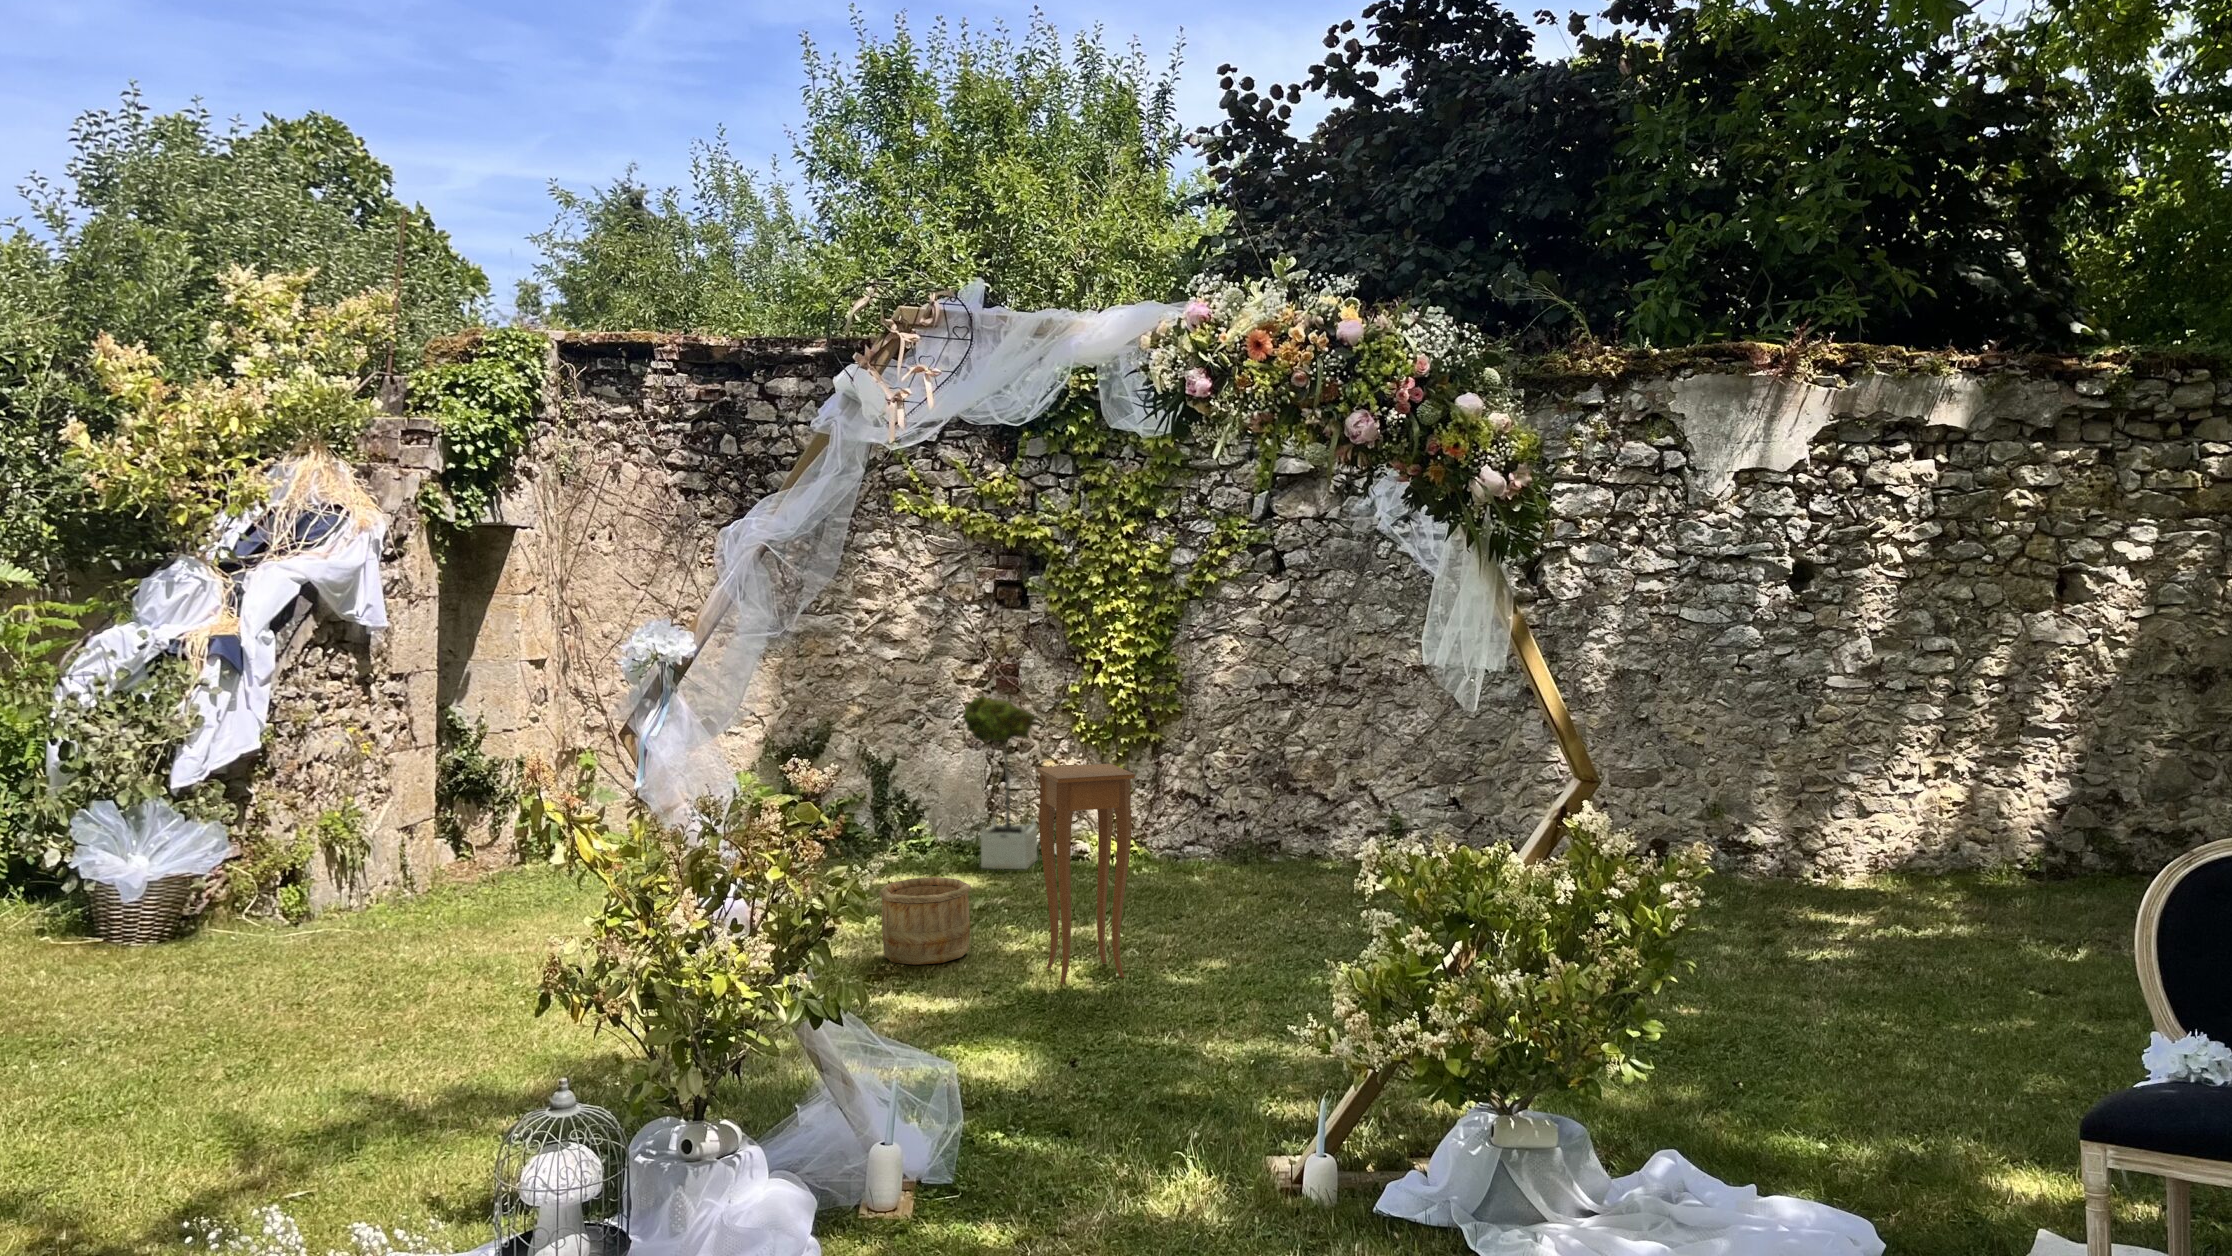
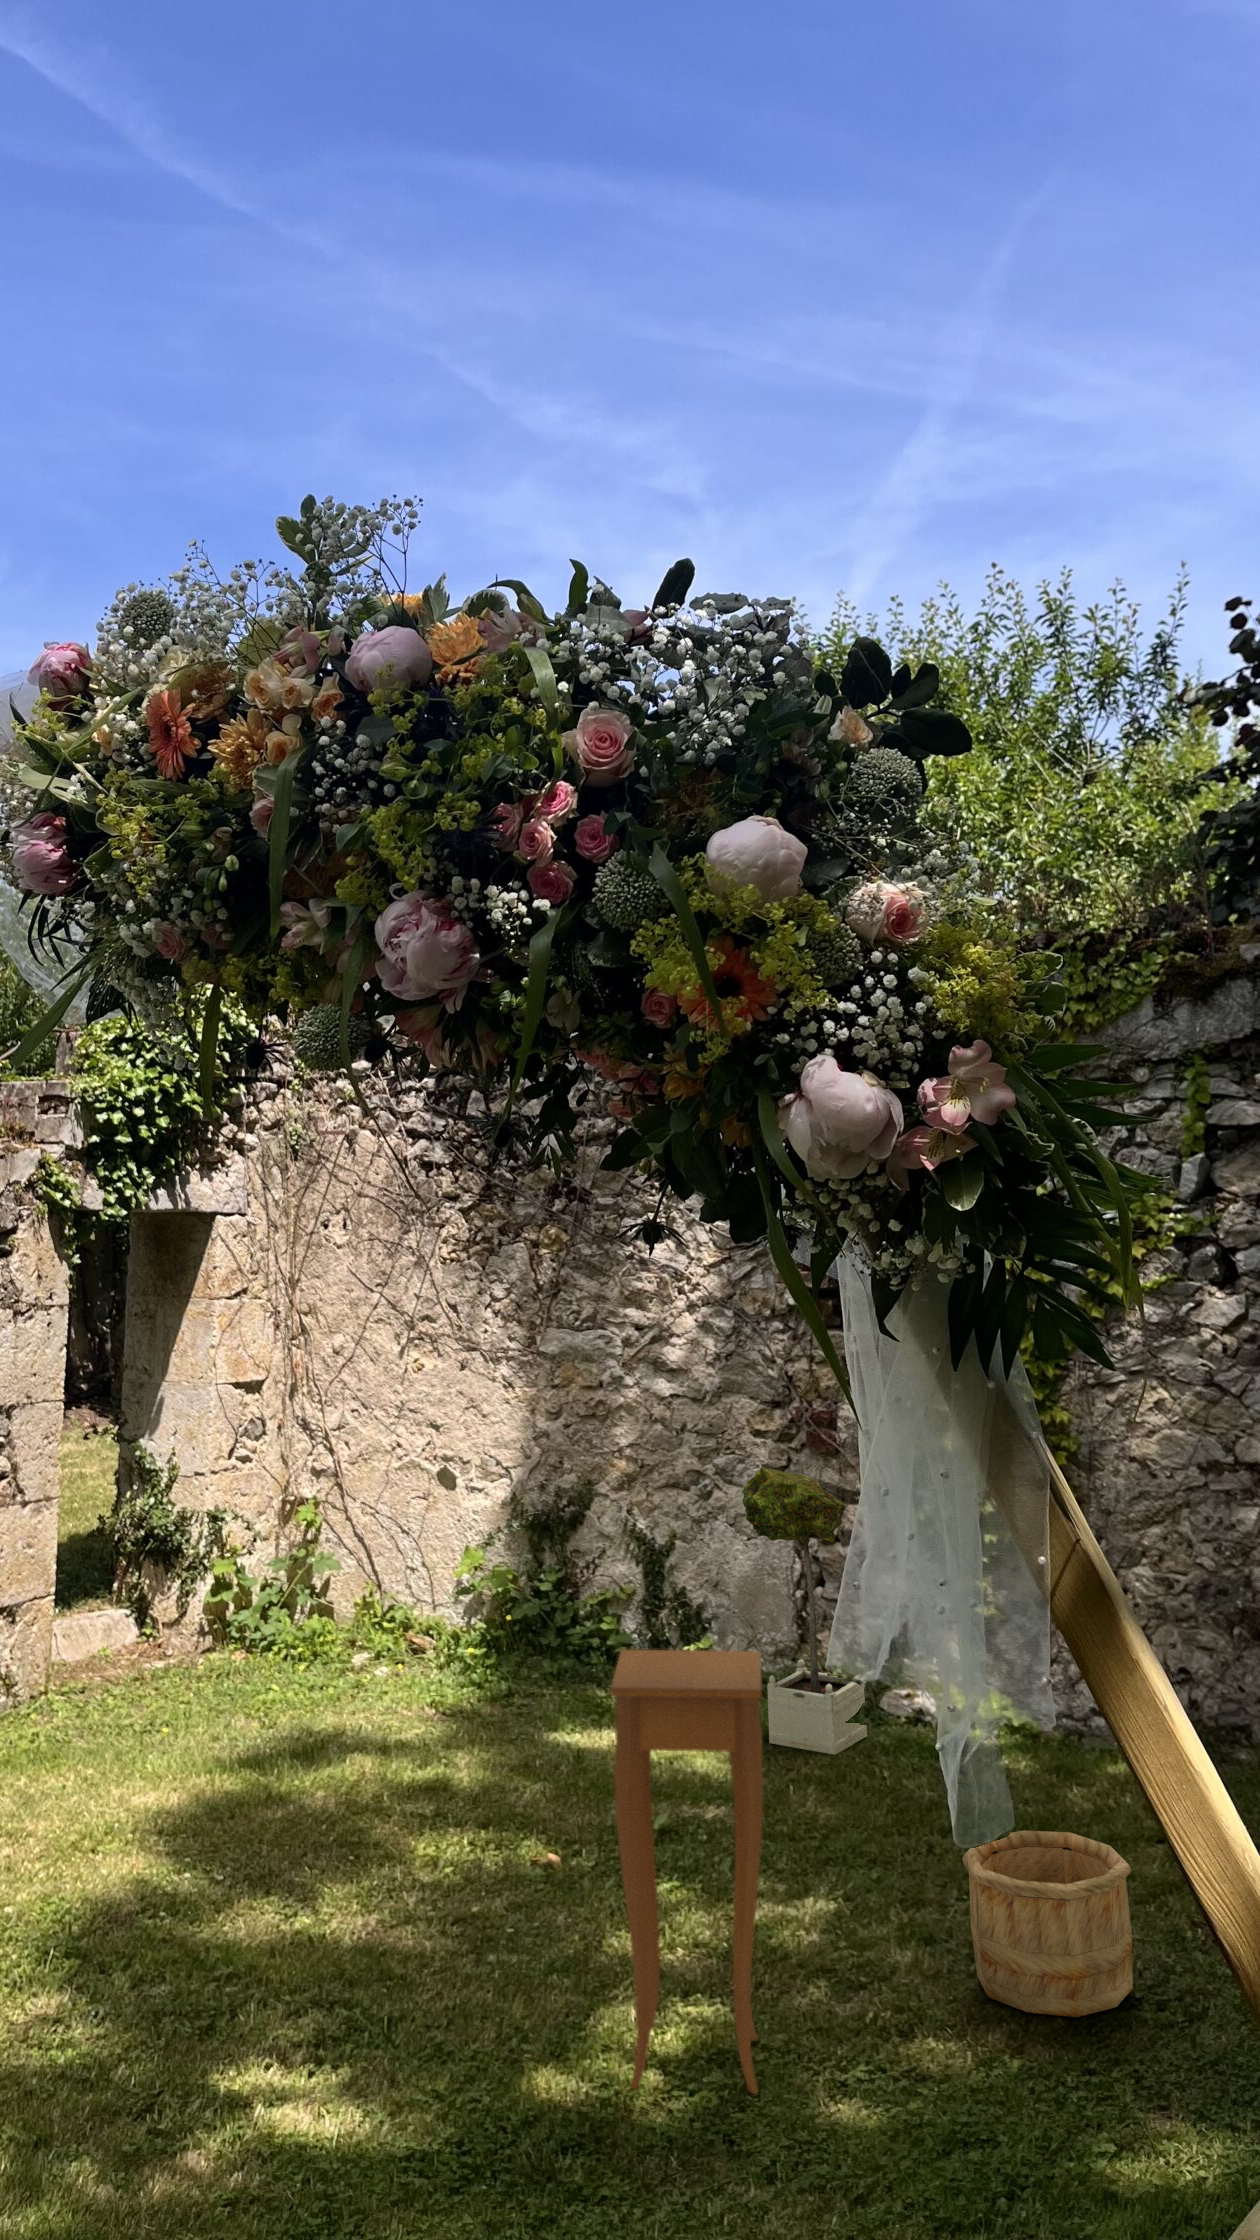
wooden bucket: present [879,877,971,965] -> present [962,1831,1133,2017]

